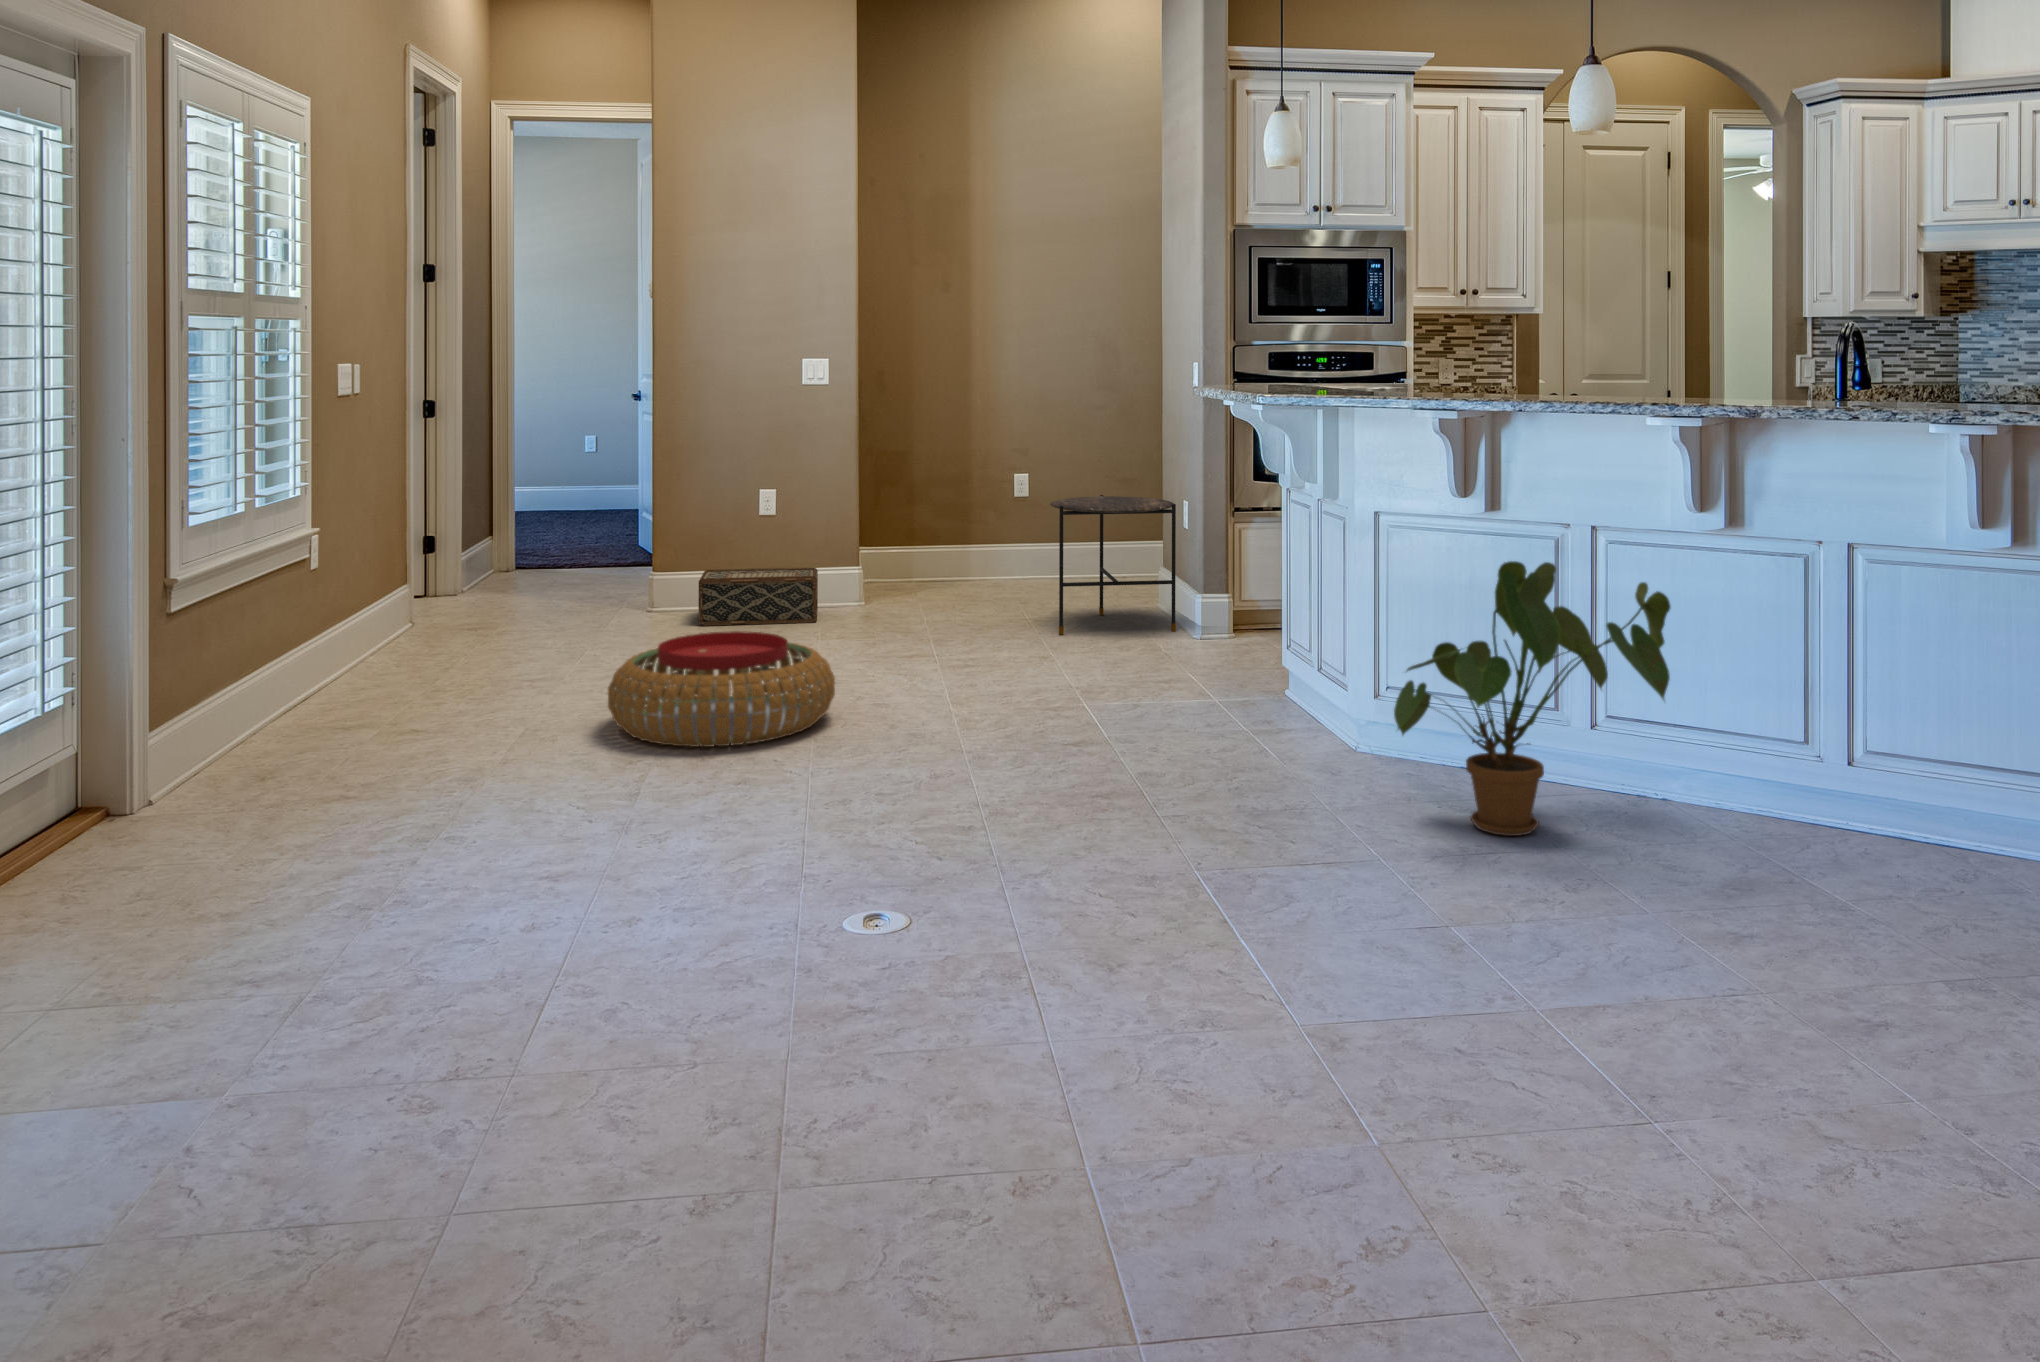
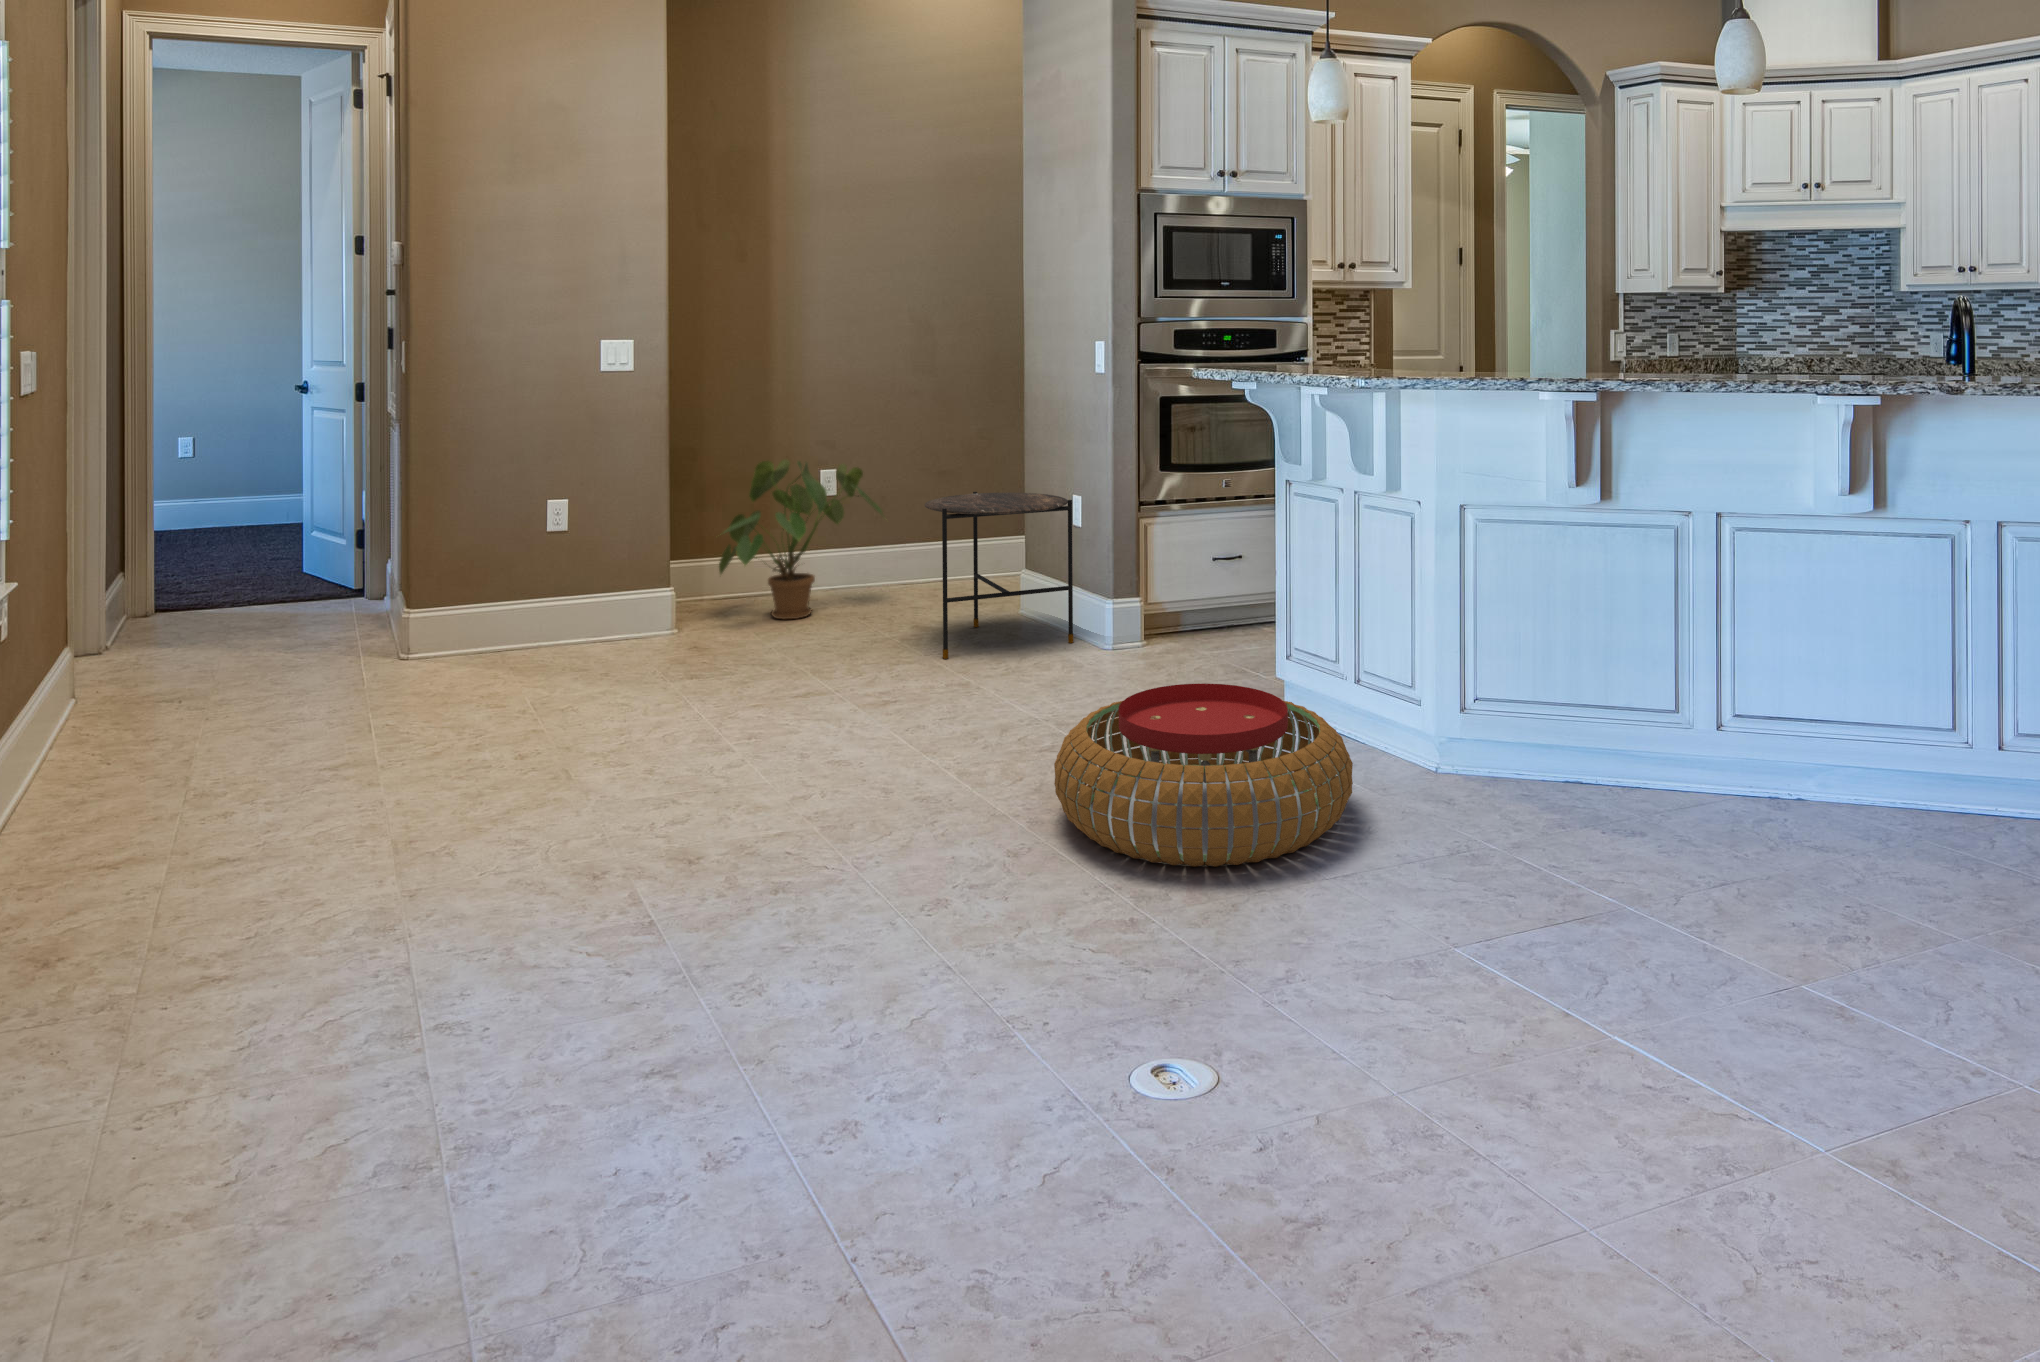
house plant: present [1394,561,1671,836] -> present [719,459,884,619]
woven basket: present [699,567,818,626] -> none [463,595,629,684]
pouf: present [608,631,835,747] -> present [1054,683,1353,867]

